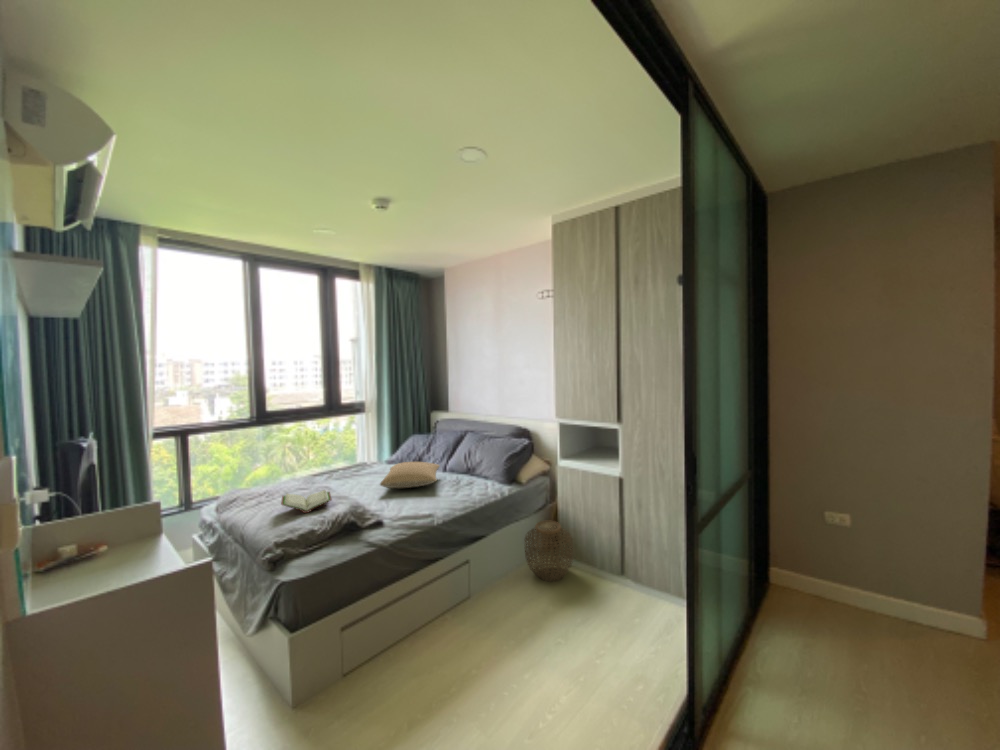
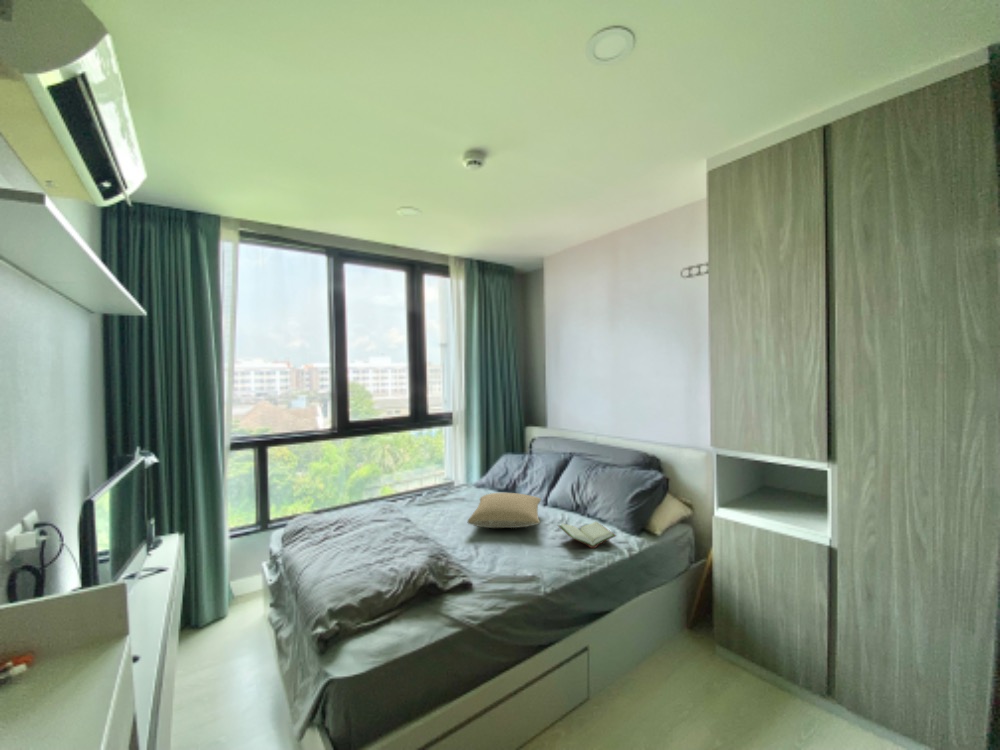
book: present [281,490,331,513] -> present [559,522,616,548]
woven basket: present [525,521,573,582] -> none [665,596,745,694]

